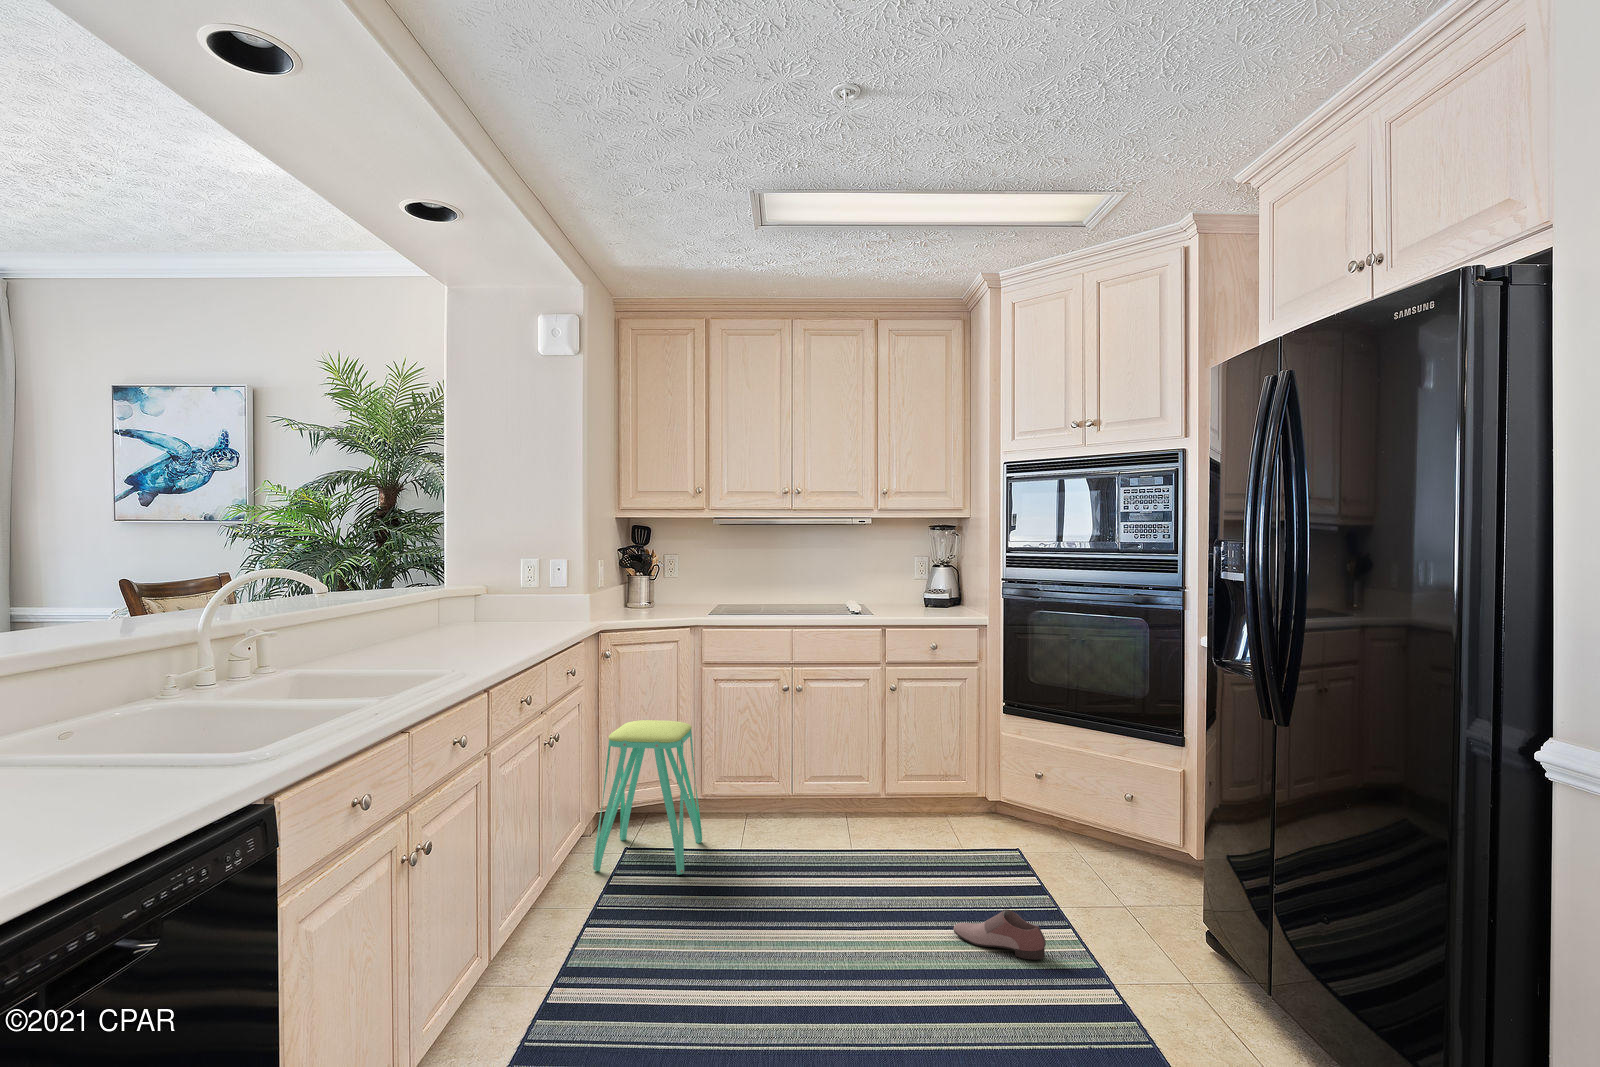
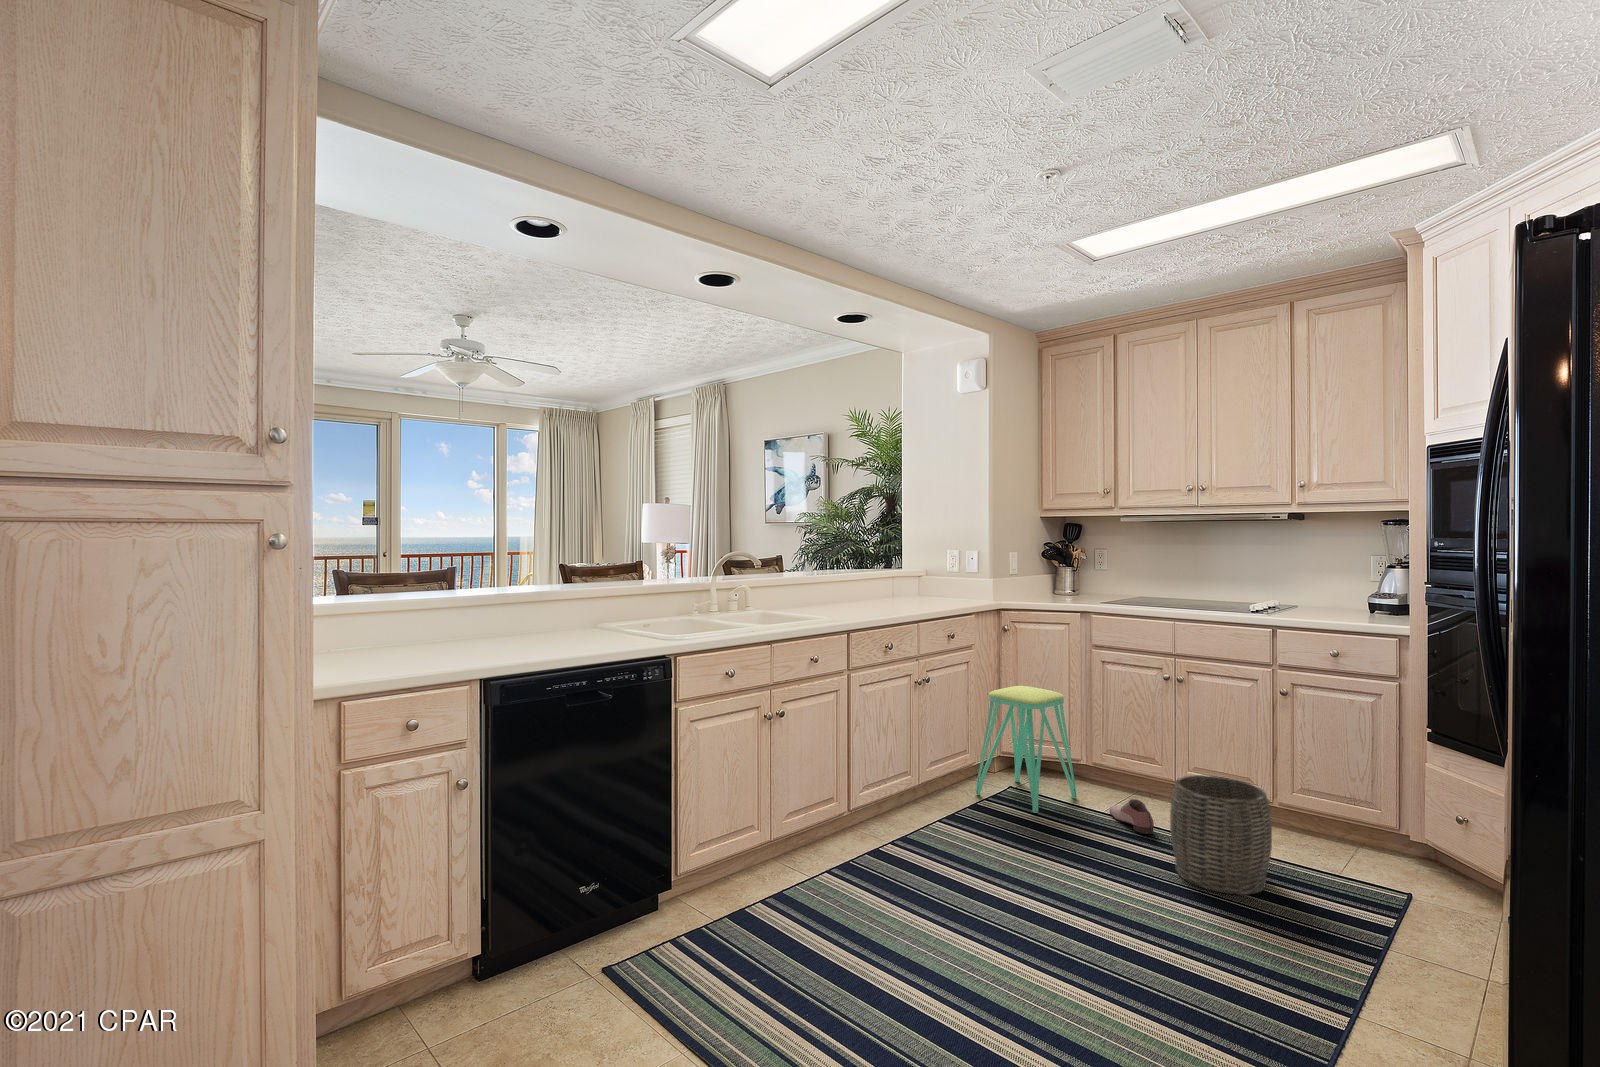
woven basket: none [855,784,948,907] -> present [1170,775,1272,894]
shoe: present [954,910,1046,960] -> present [1109,799,1154,834]

